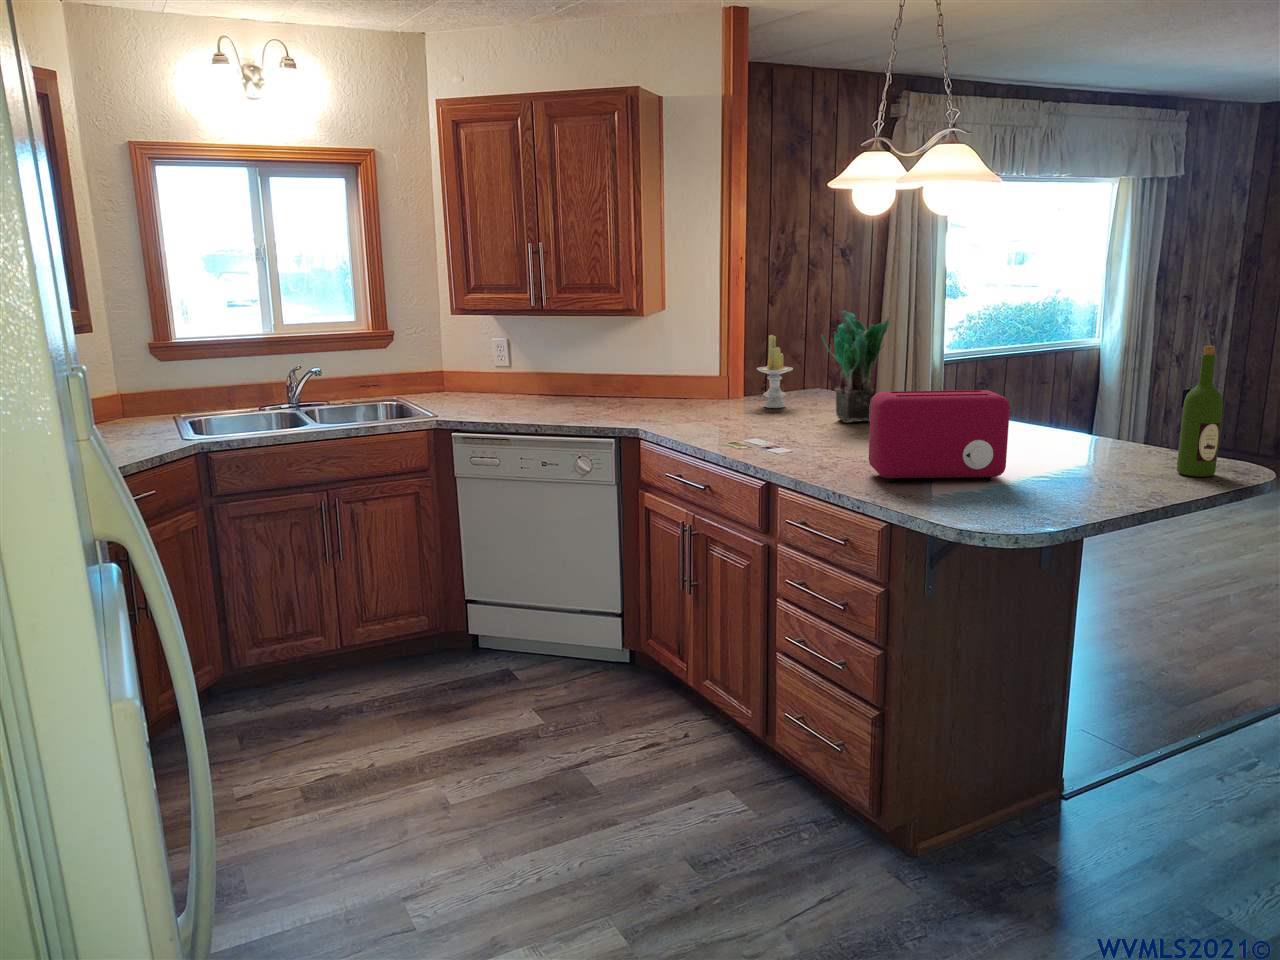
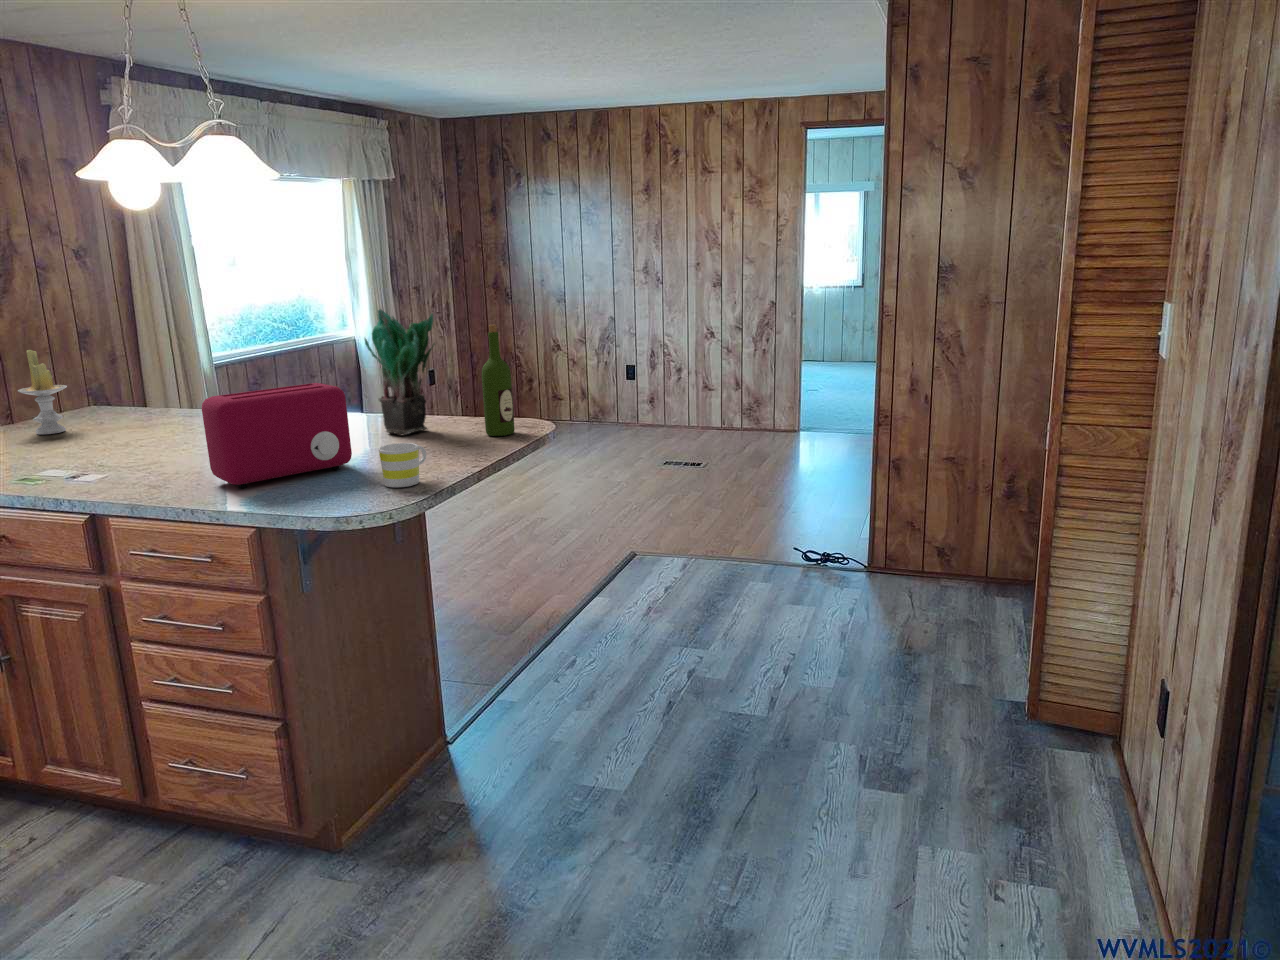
potted plant: present [821,310,889,423] -> present [365,309,435,435]
mug: none [1025,464,1080,512] -> present [379,443,426,488]

